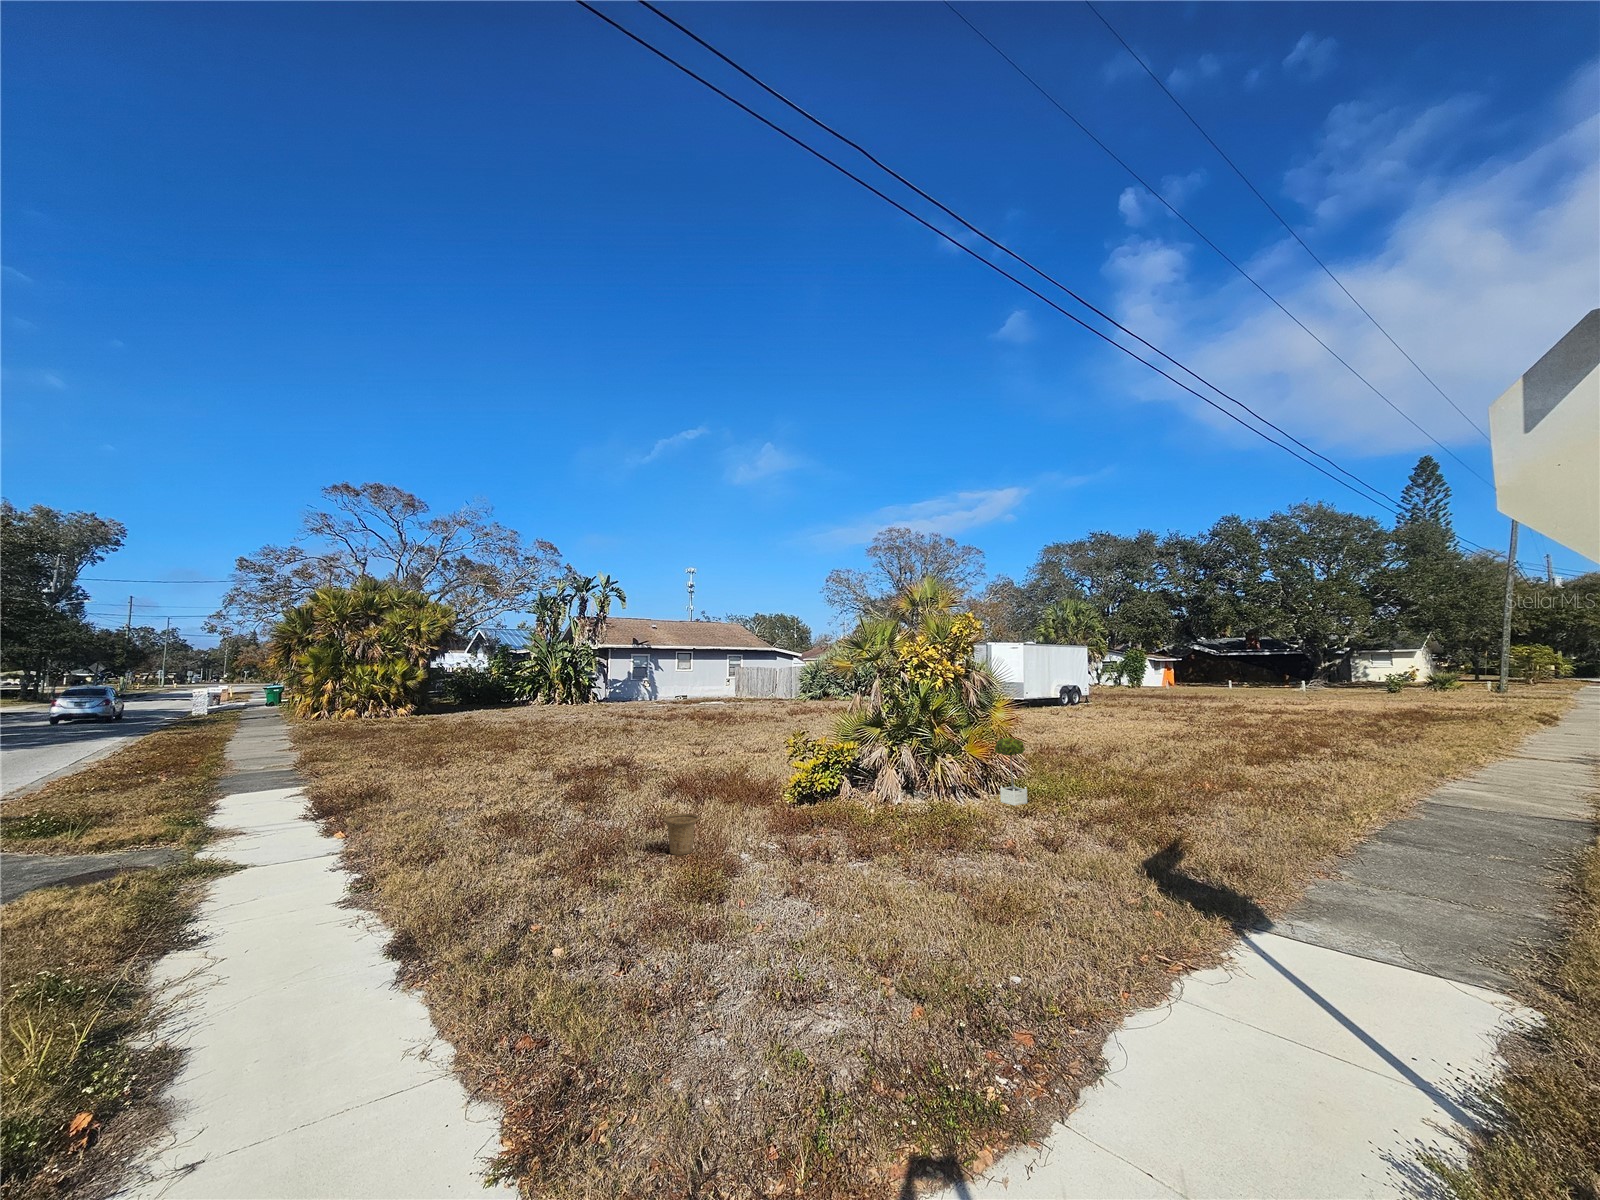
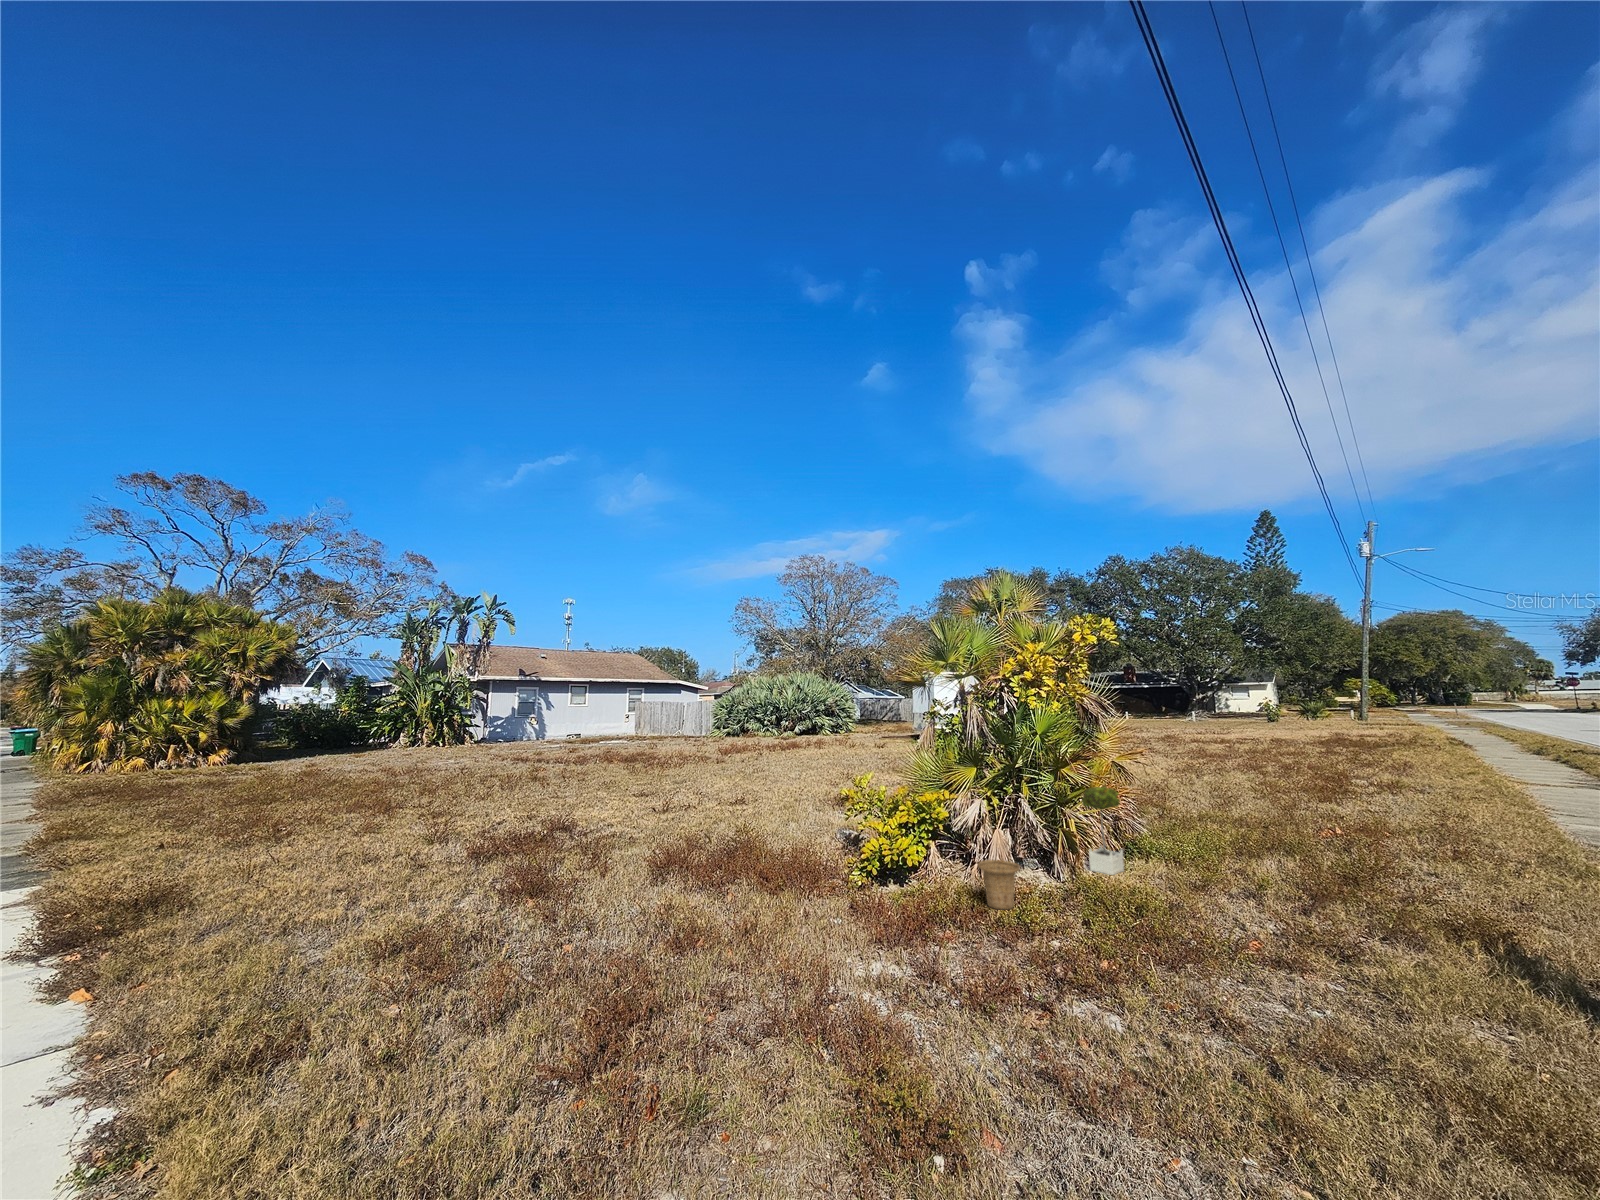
basket: present [663,813,699,855] -> present [978,860,1020,910]

